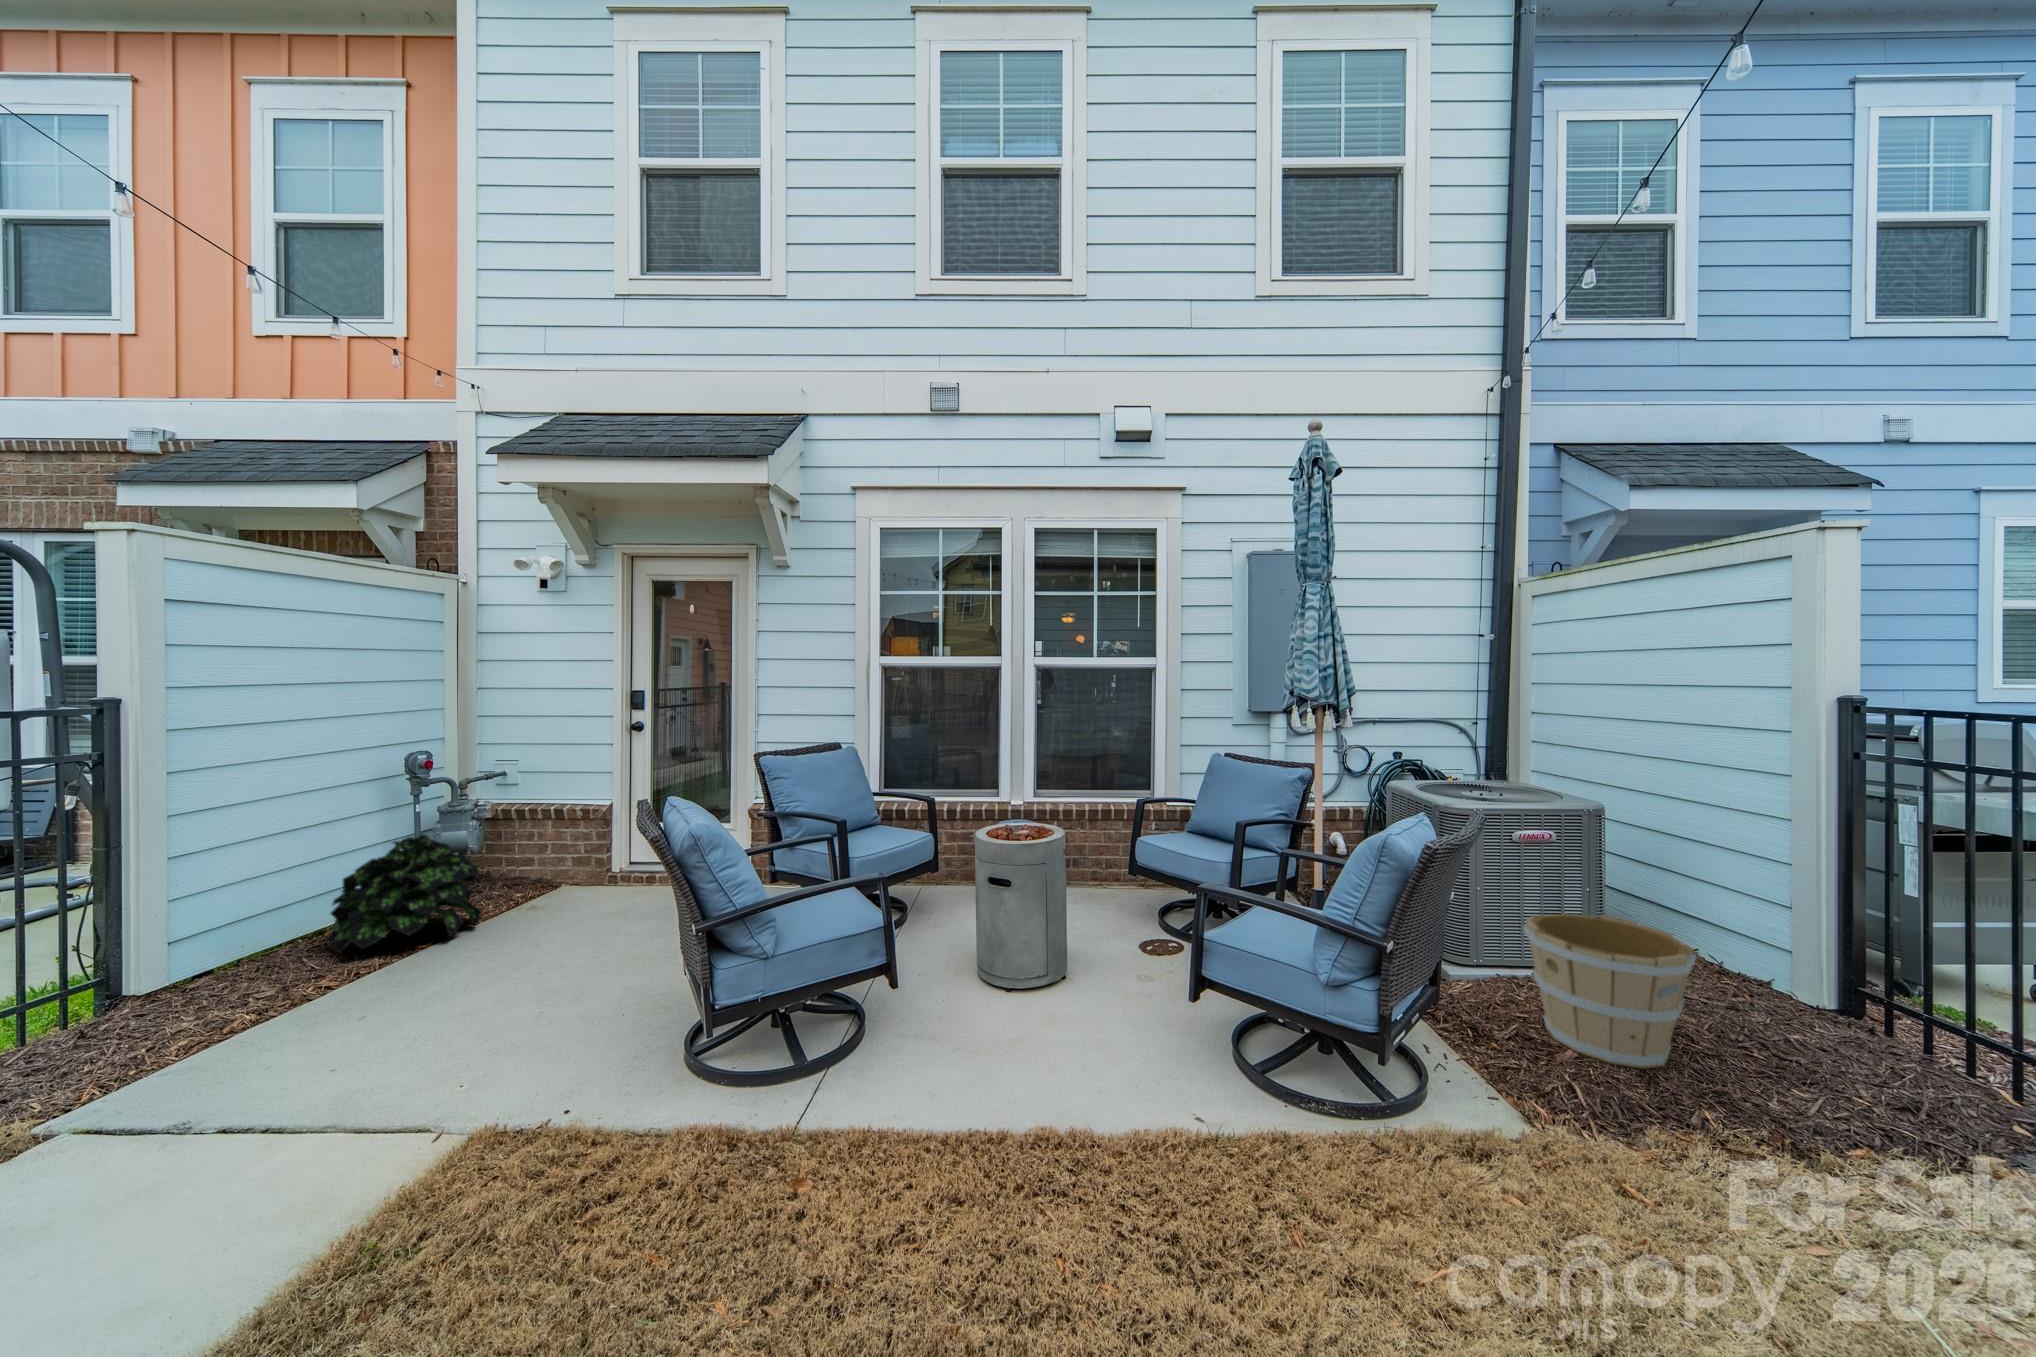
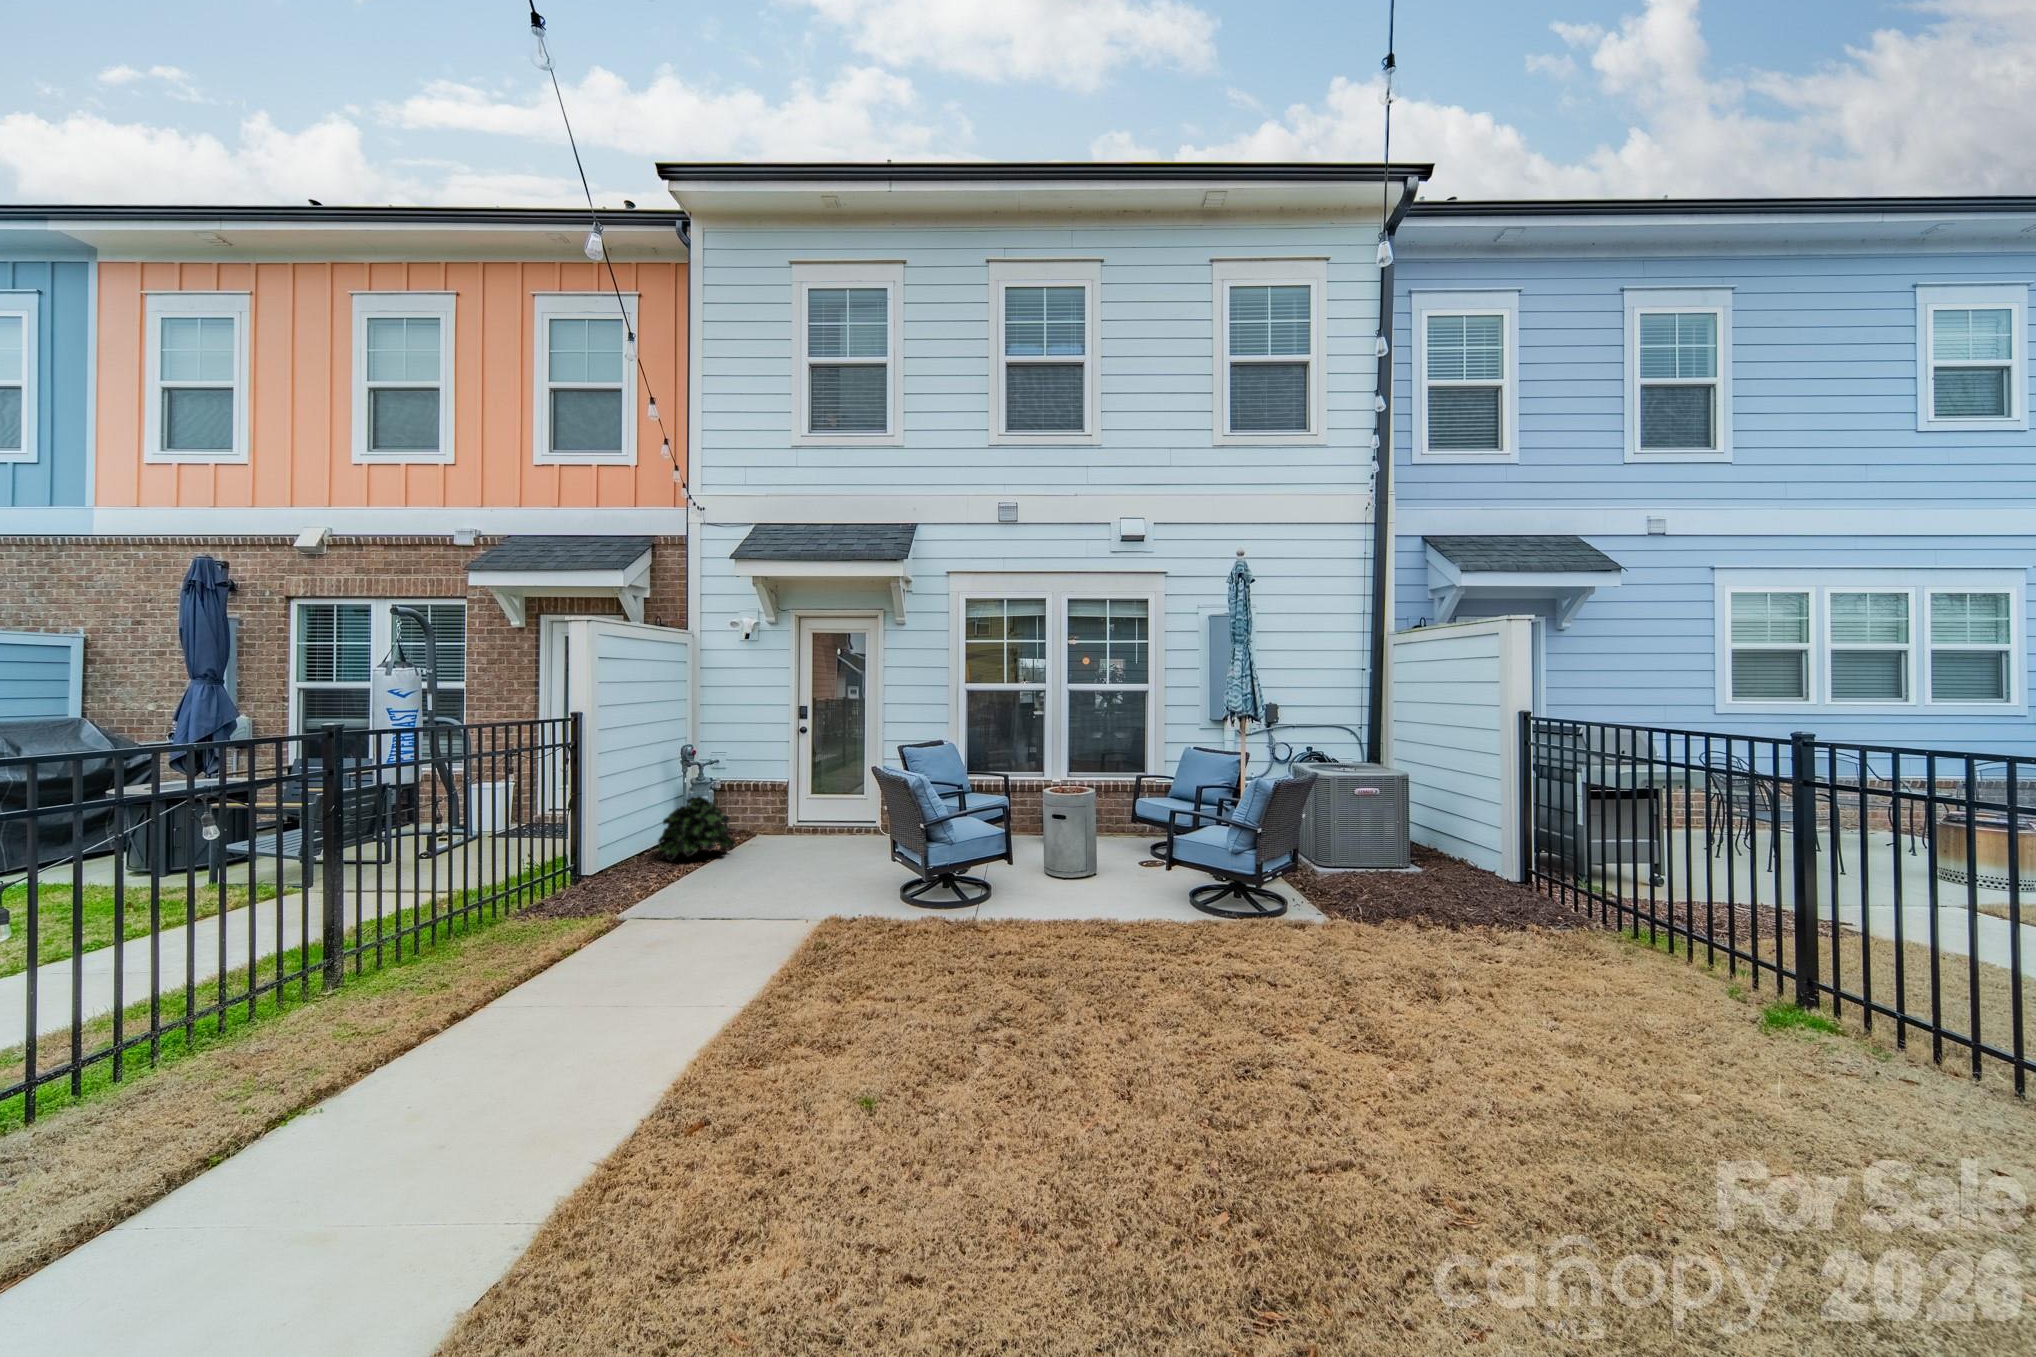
wooden bucket: present [1524,913,1696,1069] -> none [1335,826,1406,893]

